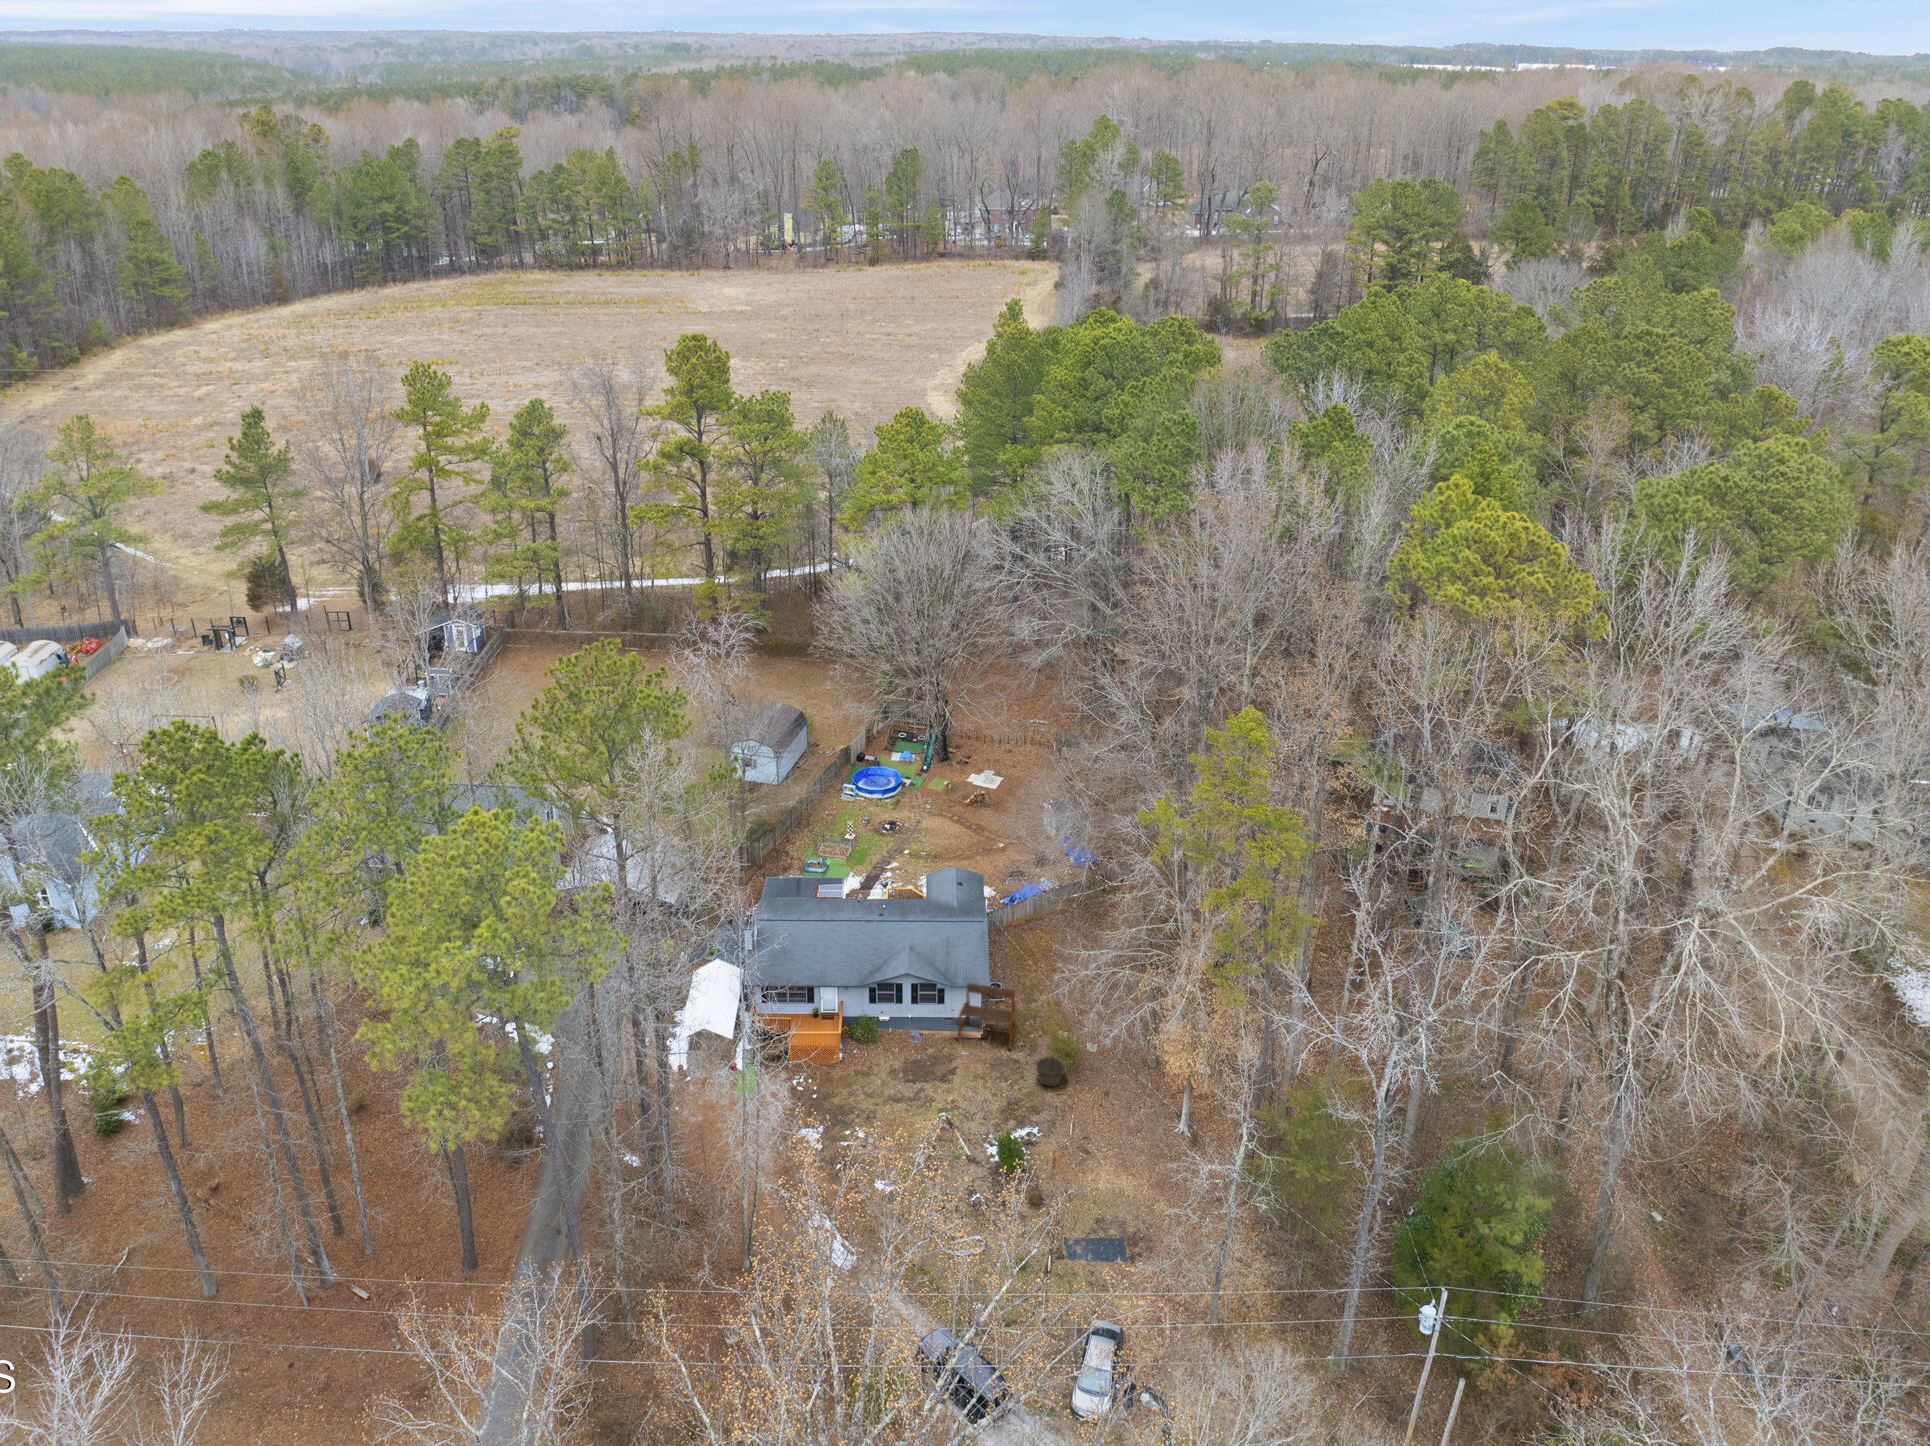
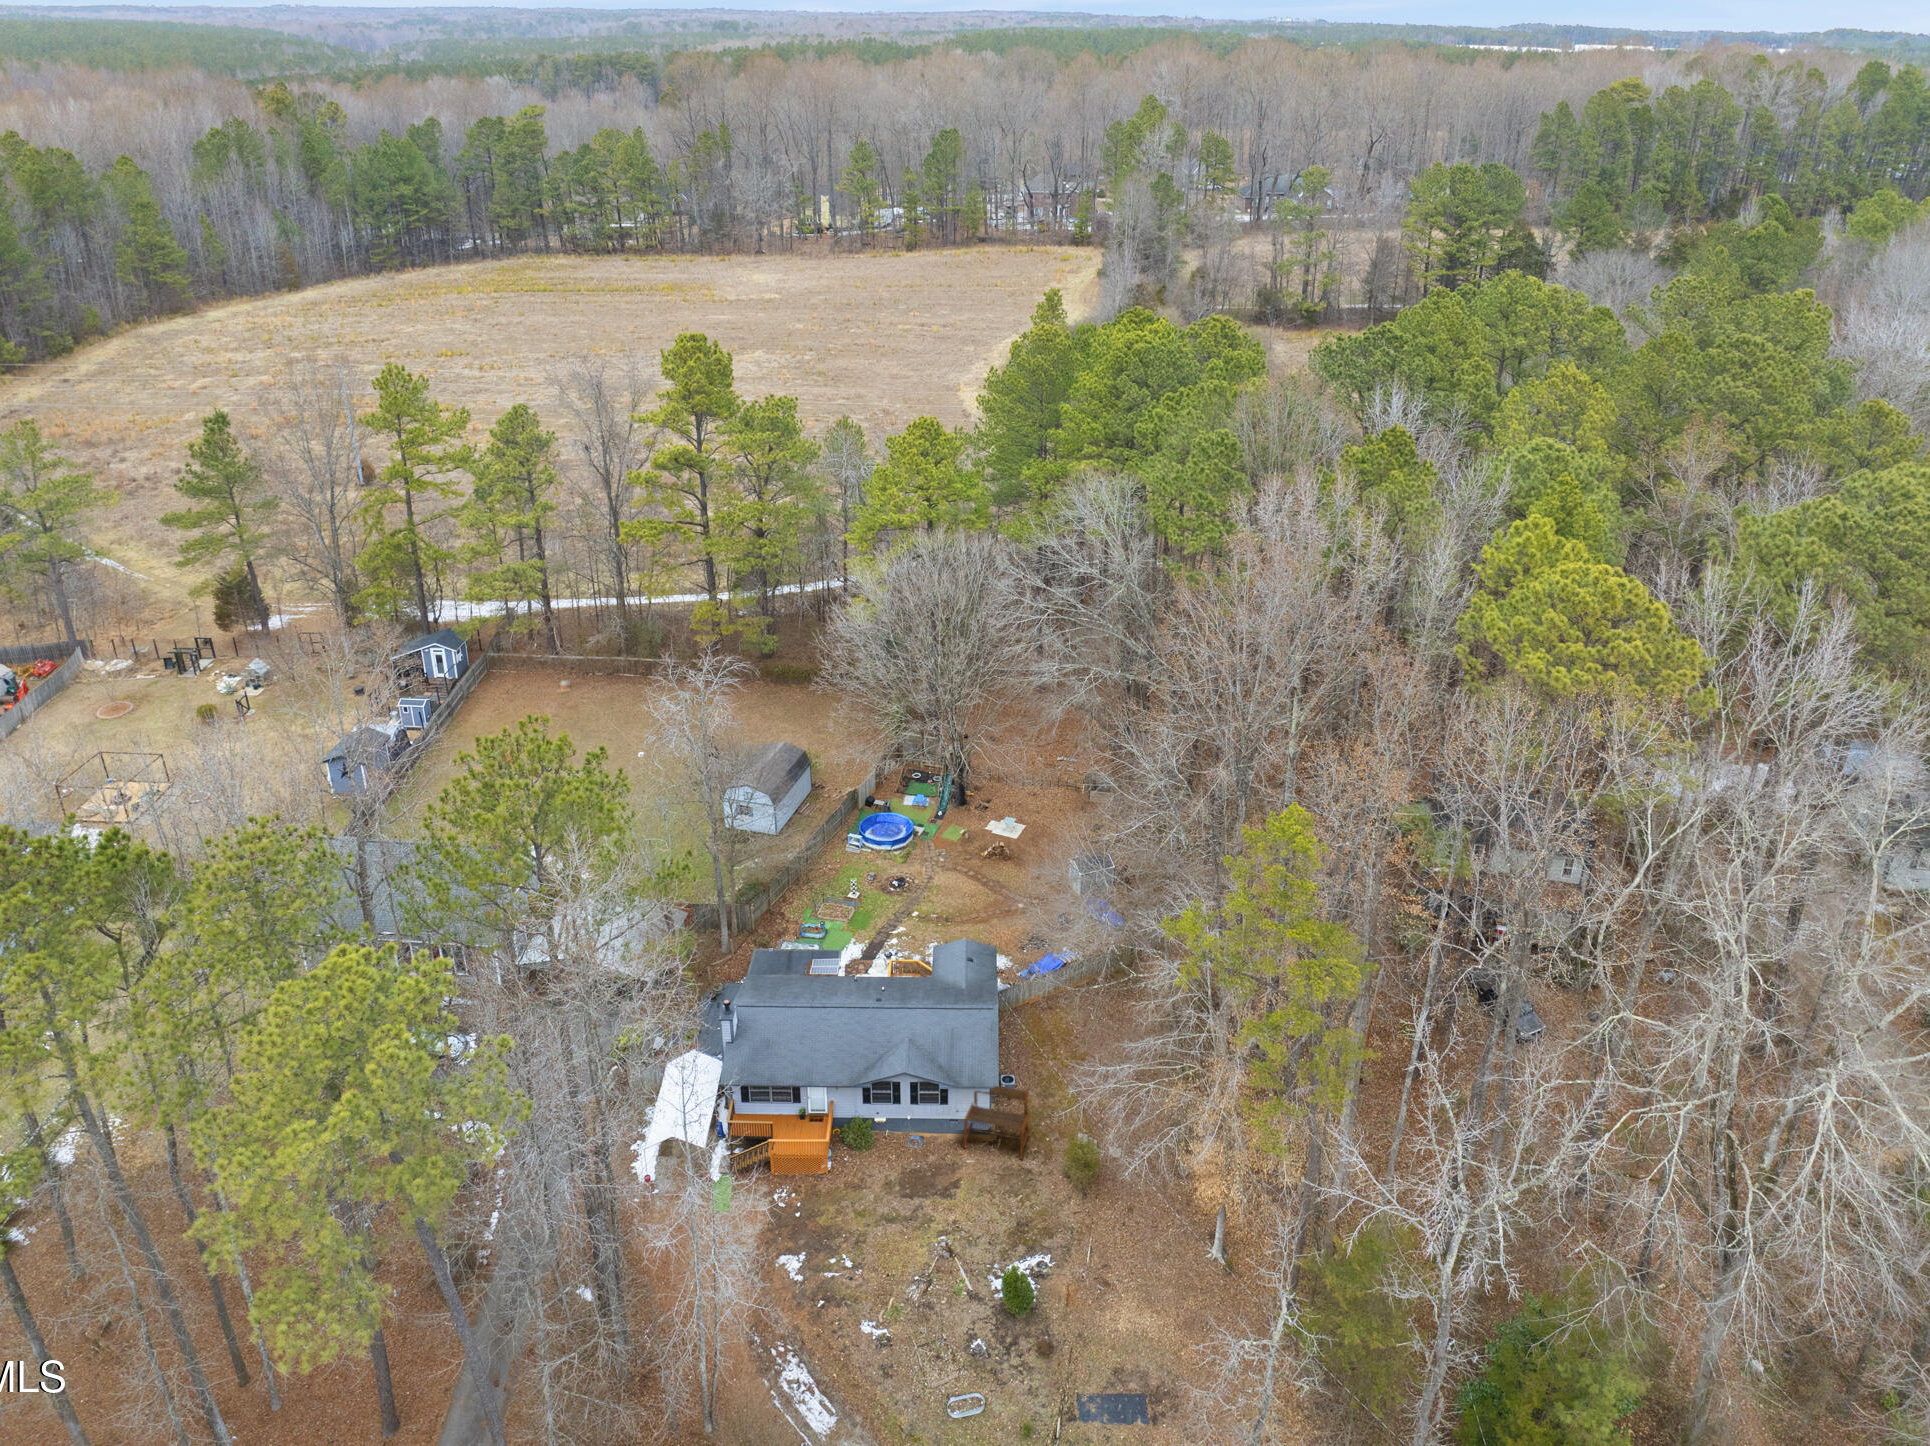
wooden bucket: present [1036,1057,1064,1086] -> none [1049,1171,1081,1206]

